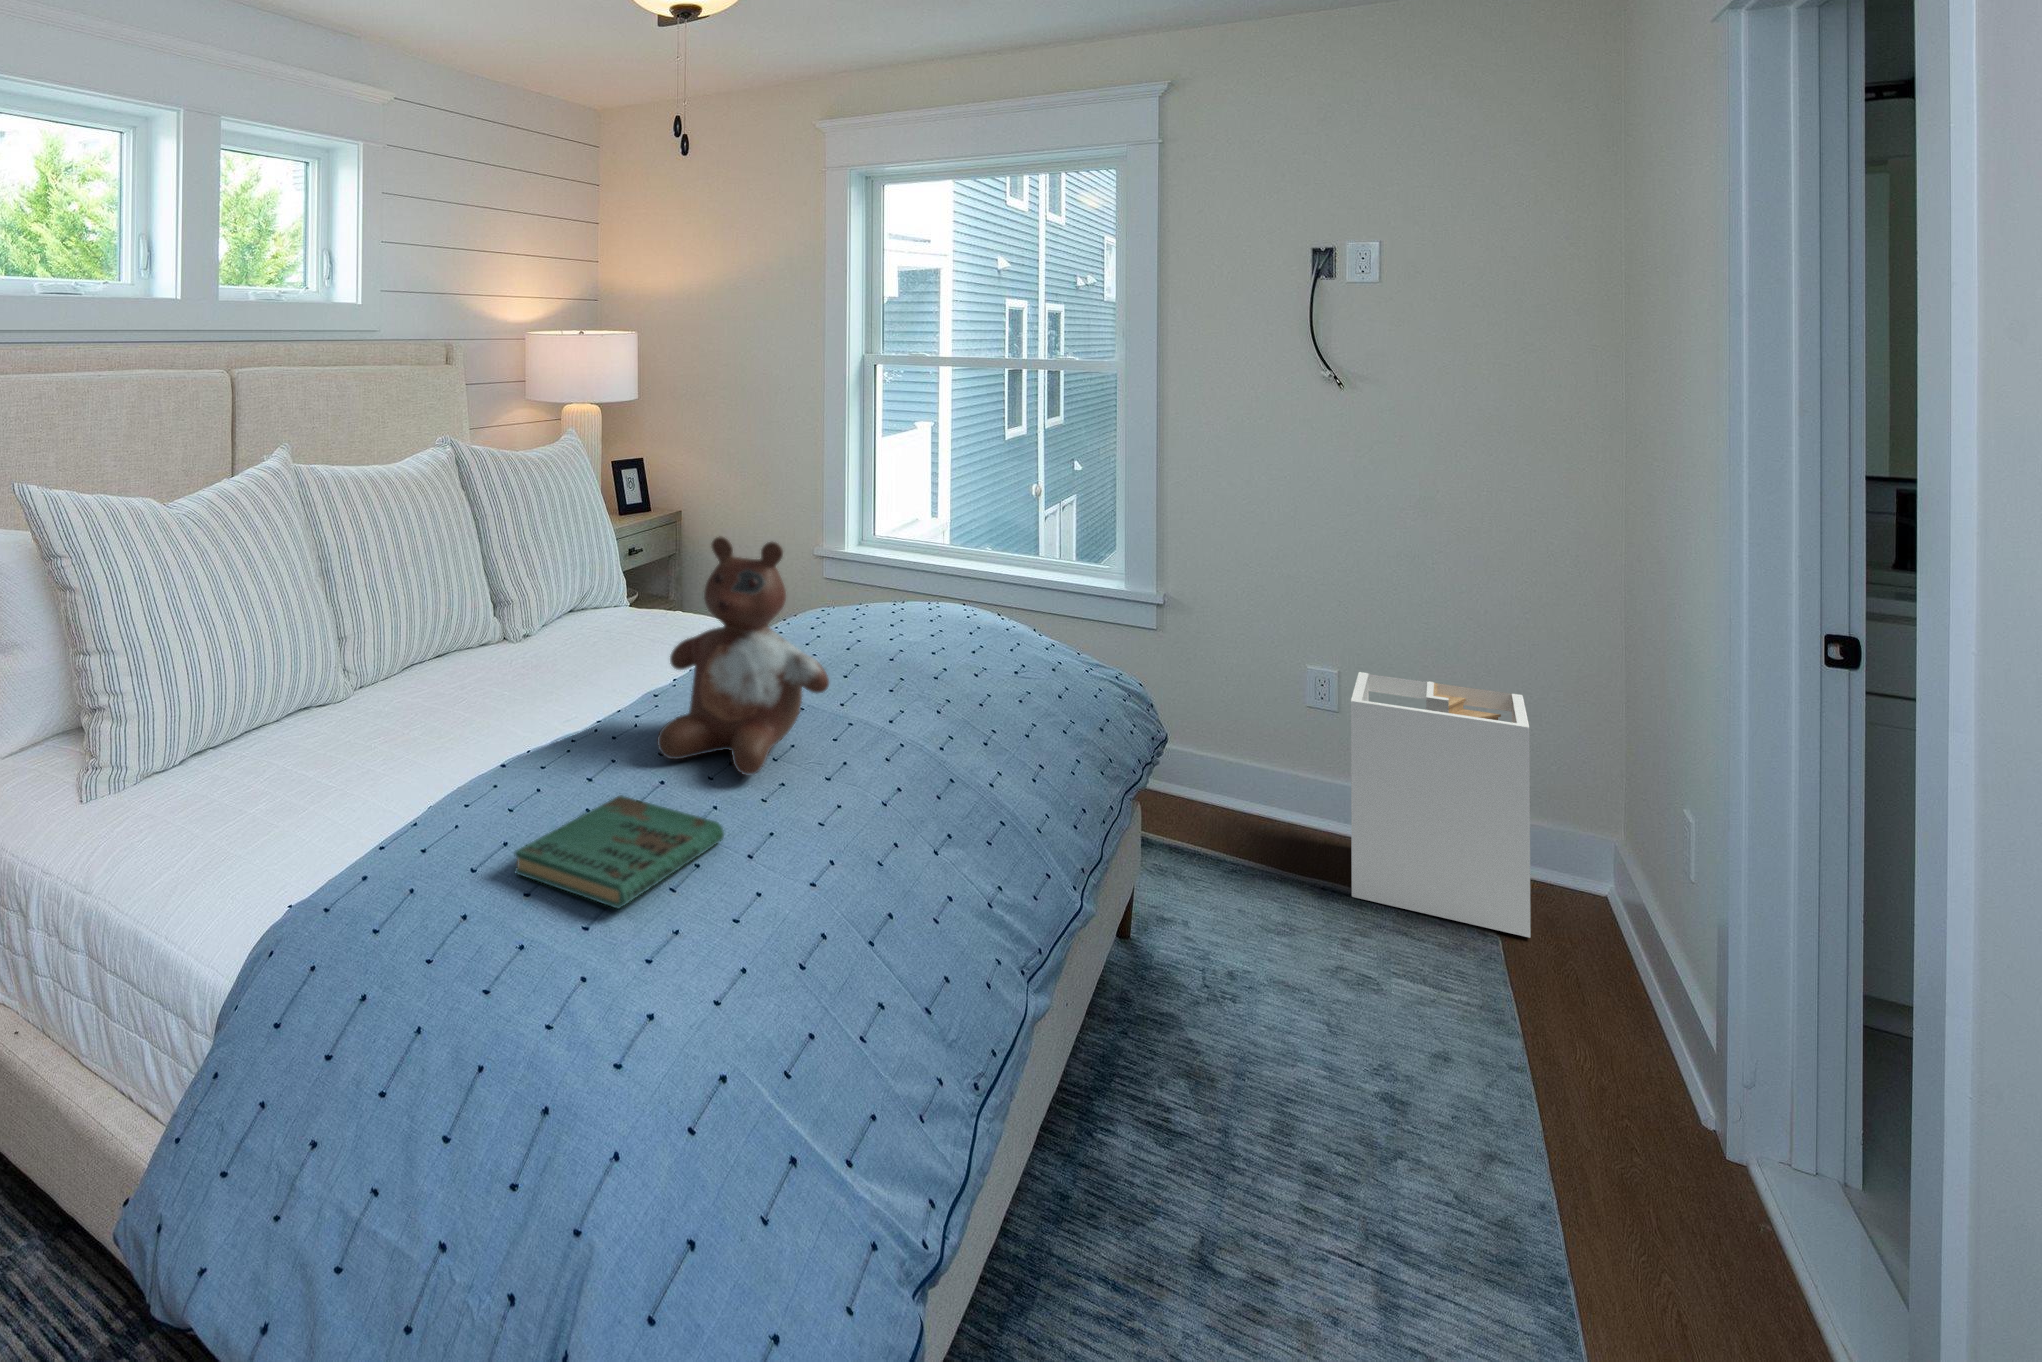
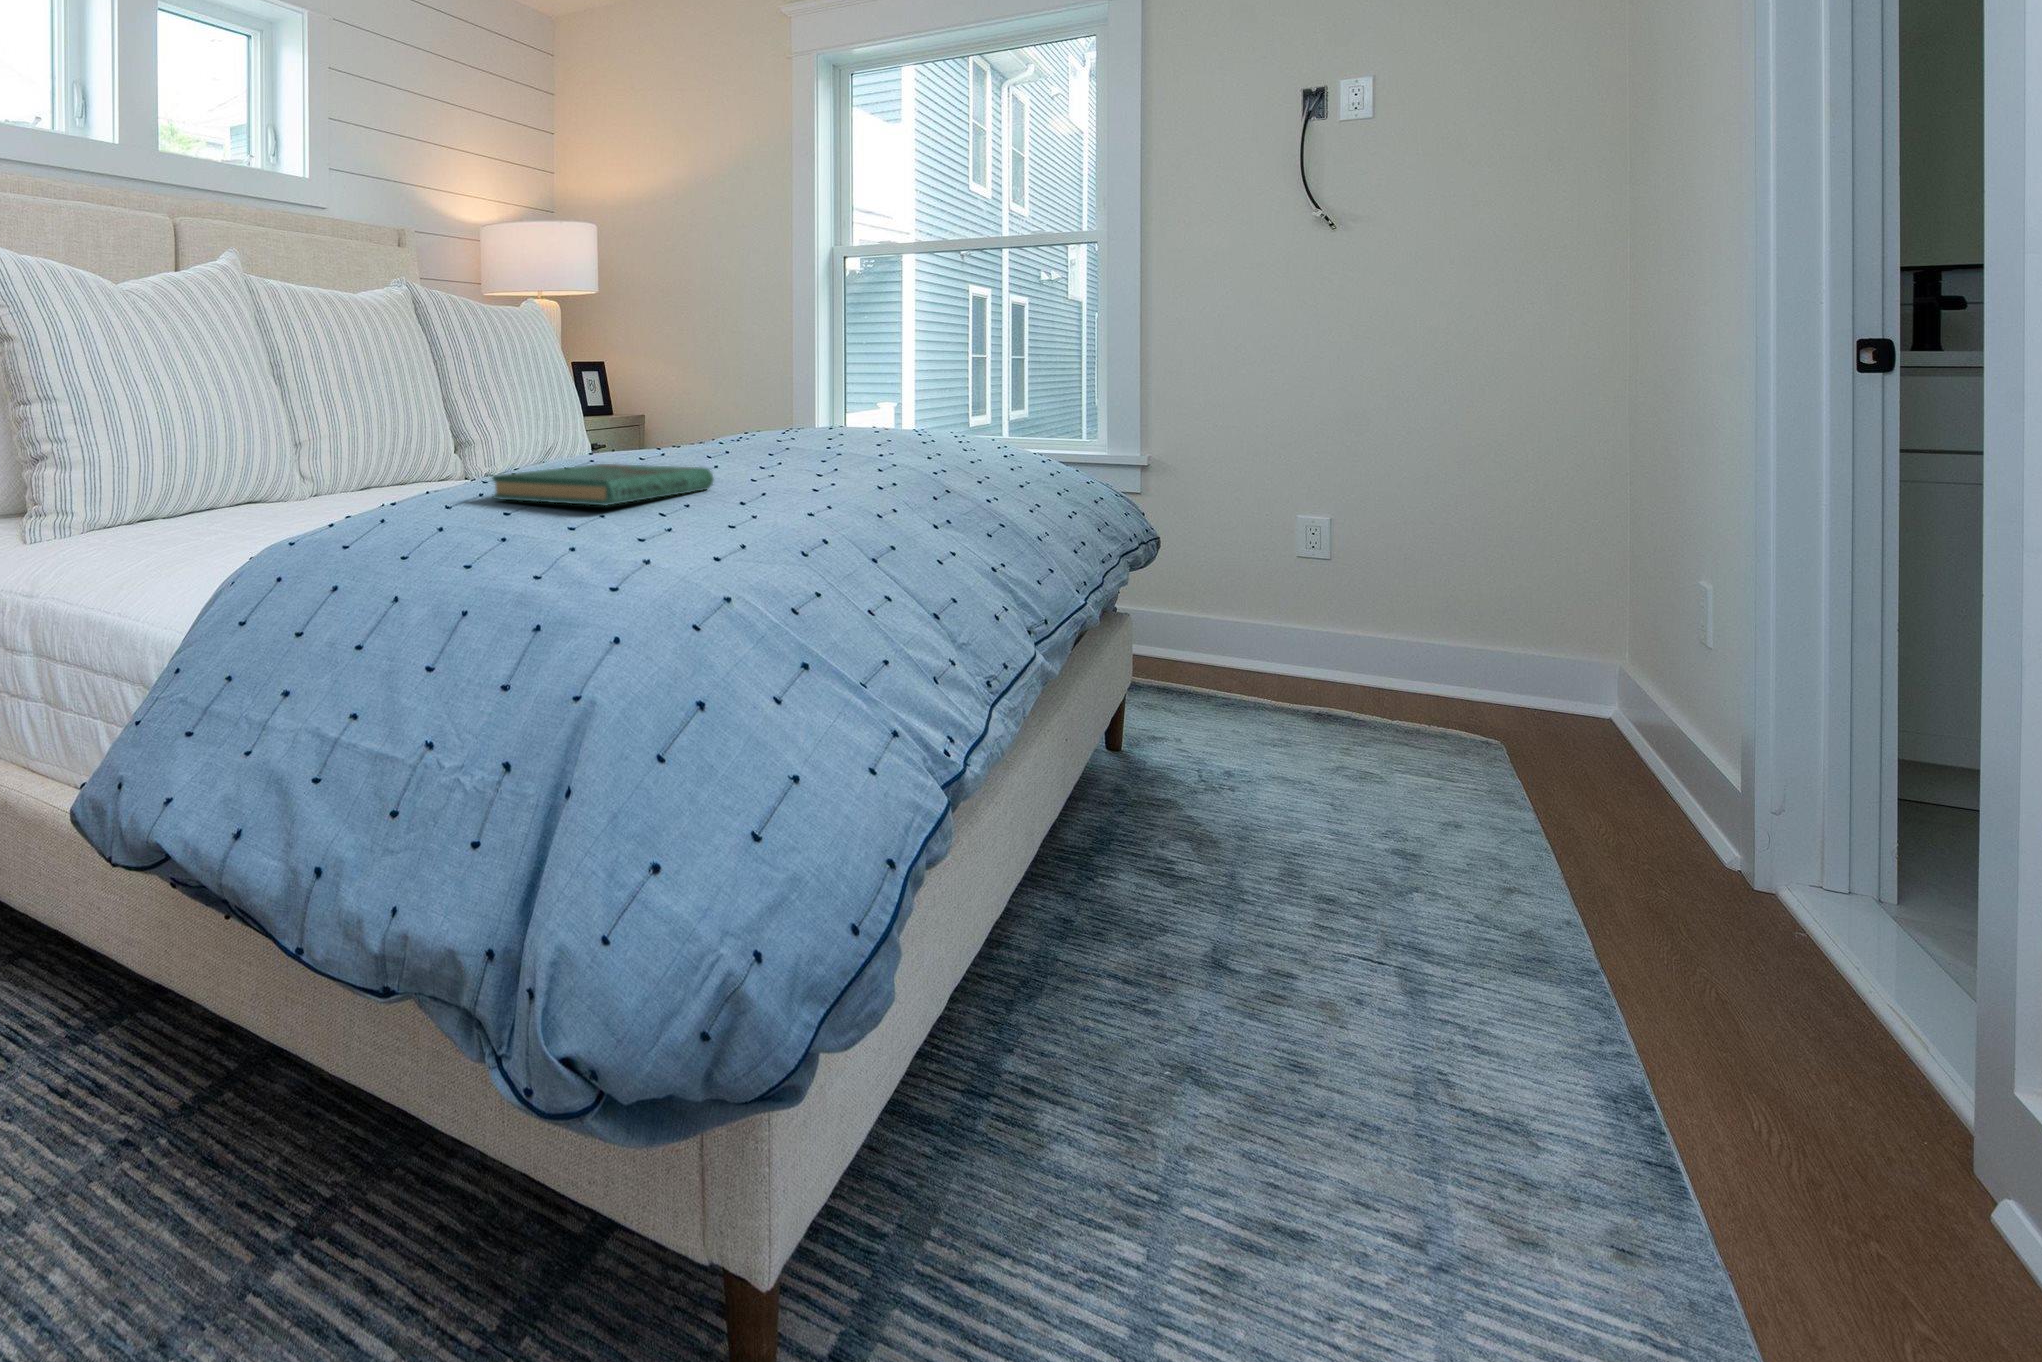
stuffed bear: present [658,536,829,776] -> none [638,240,818,462]
laundry hamper: present [1351,672,1531,938] -> none [1346,505,1534,742]

